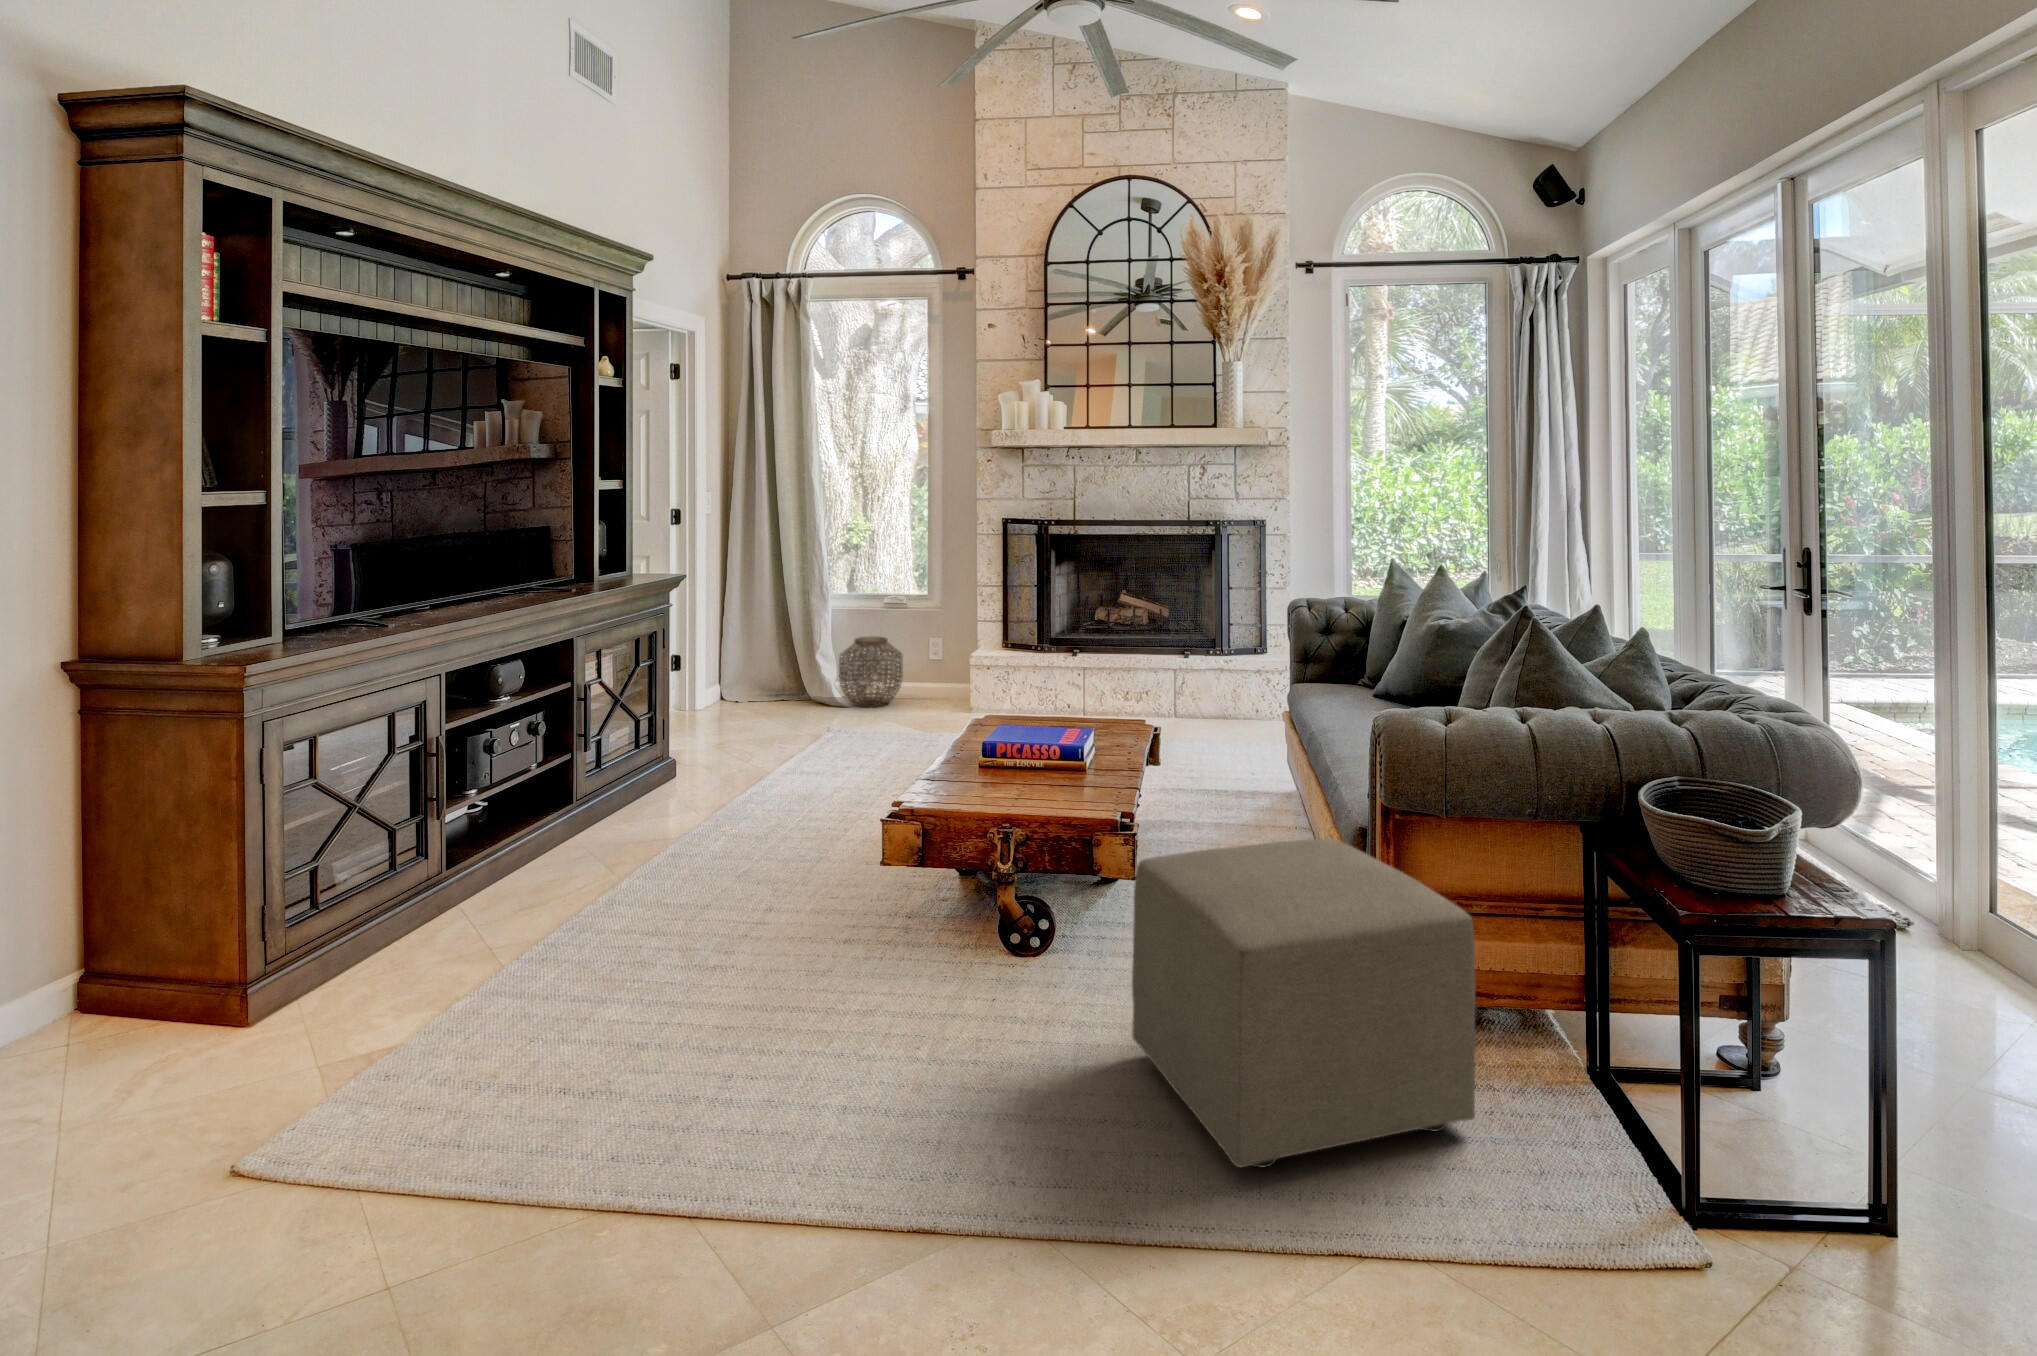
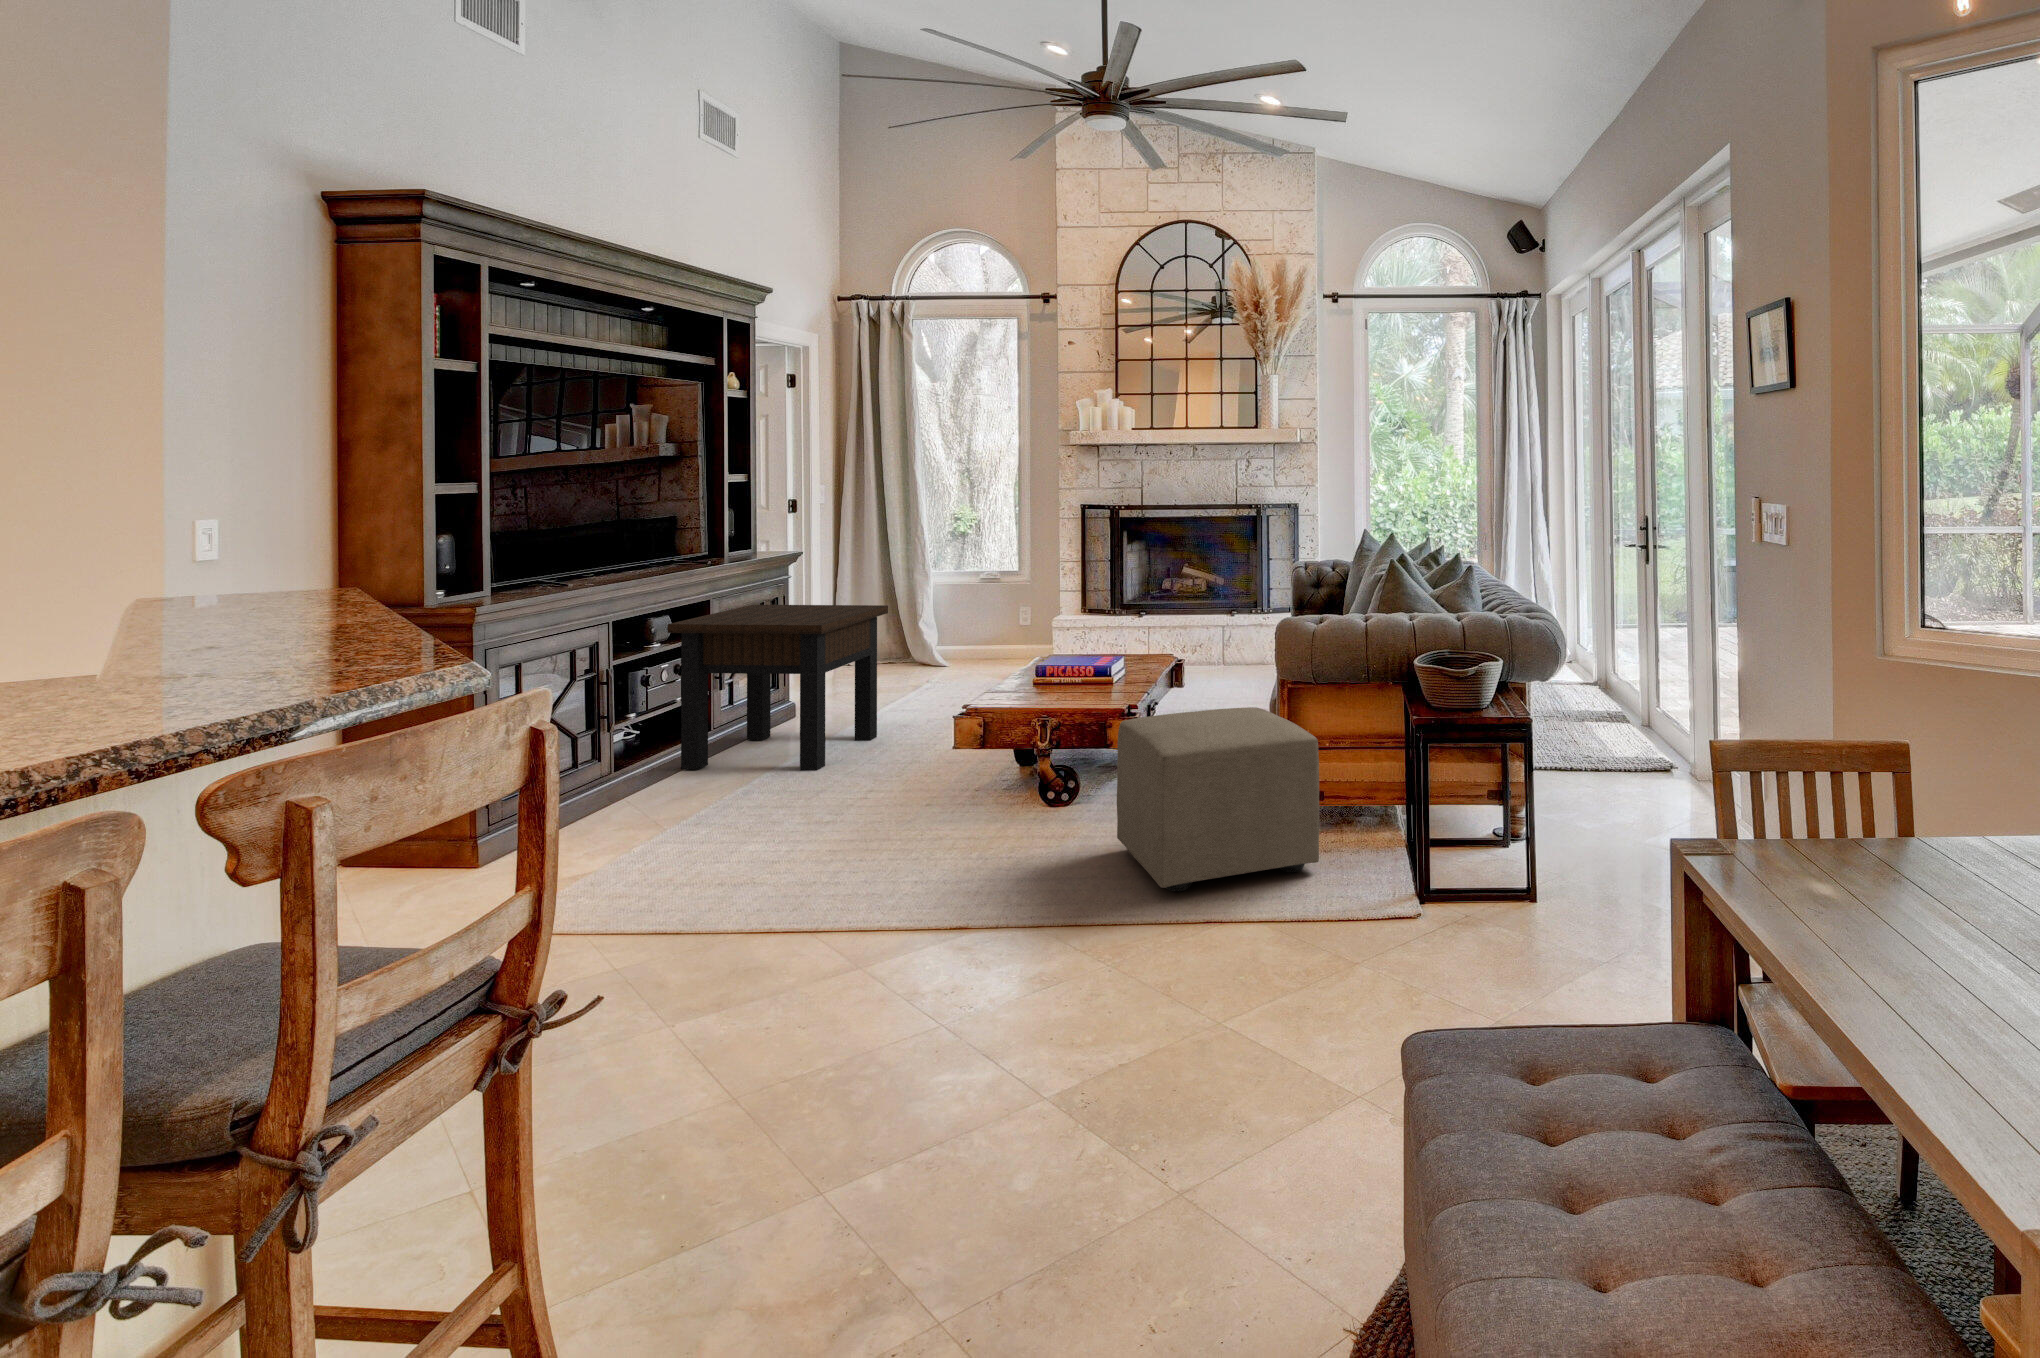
woven basket: present [839,636,903,707] -> none [941,606,997,665]
side table: none [517,642,785,869] -> present [668,605,888,771]

